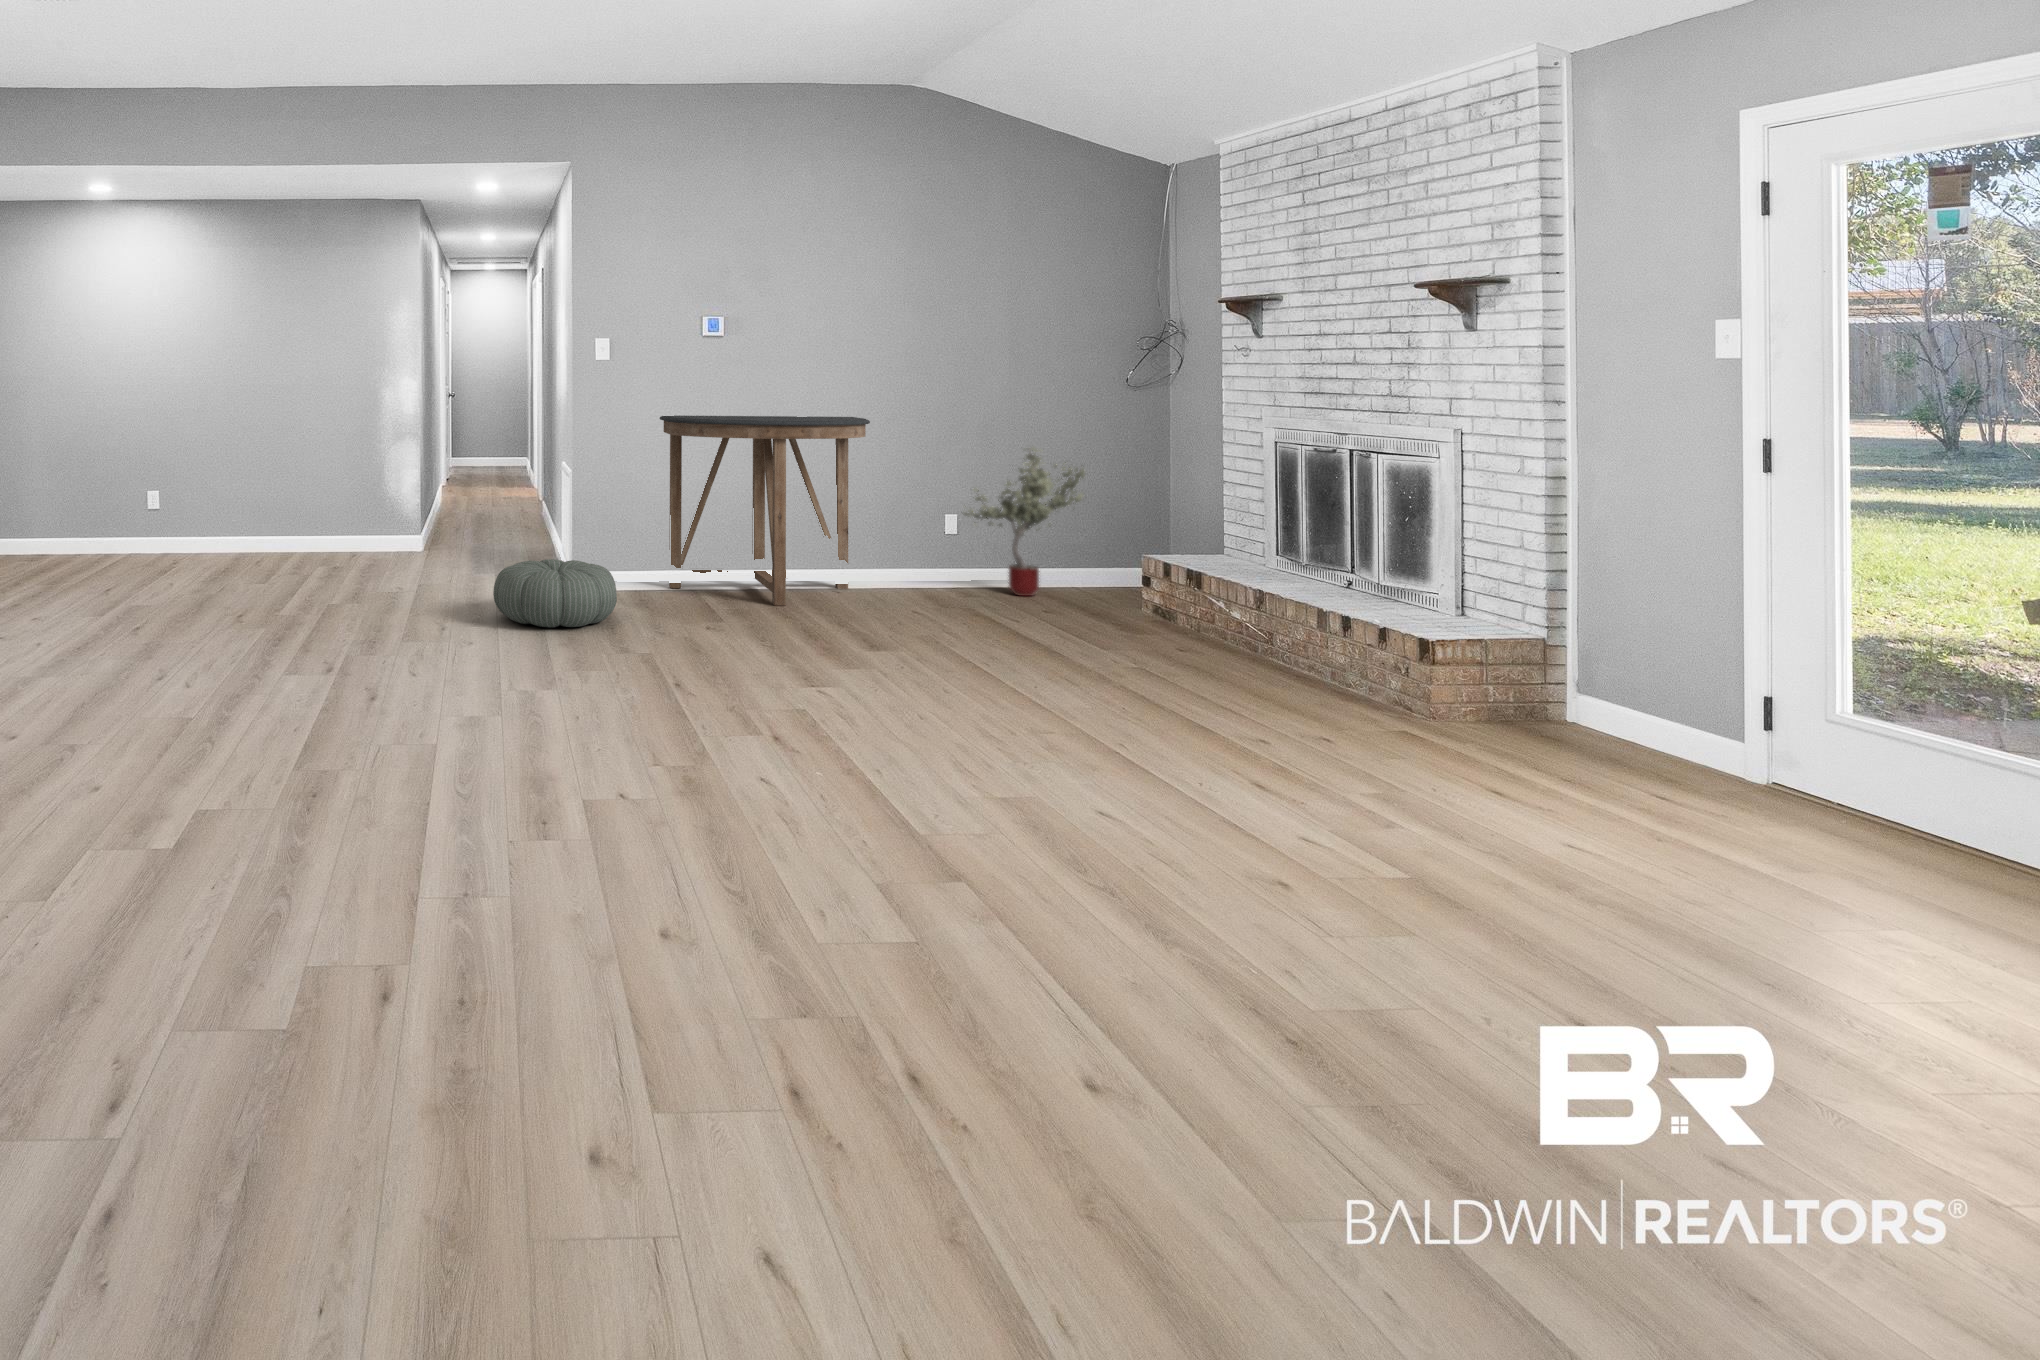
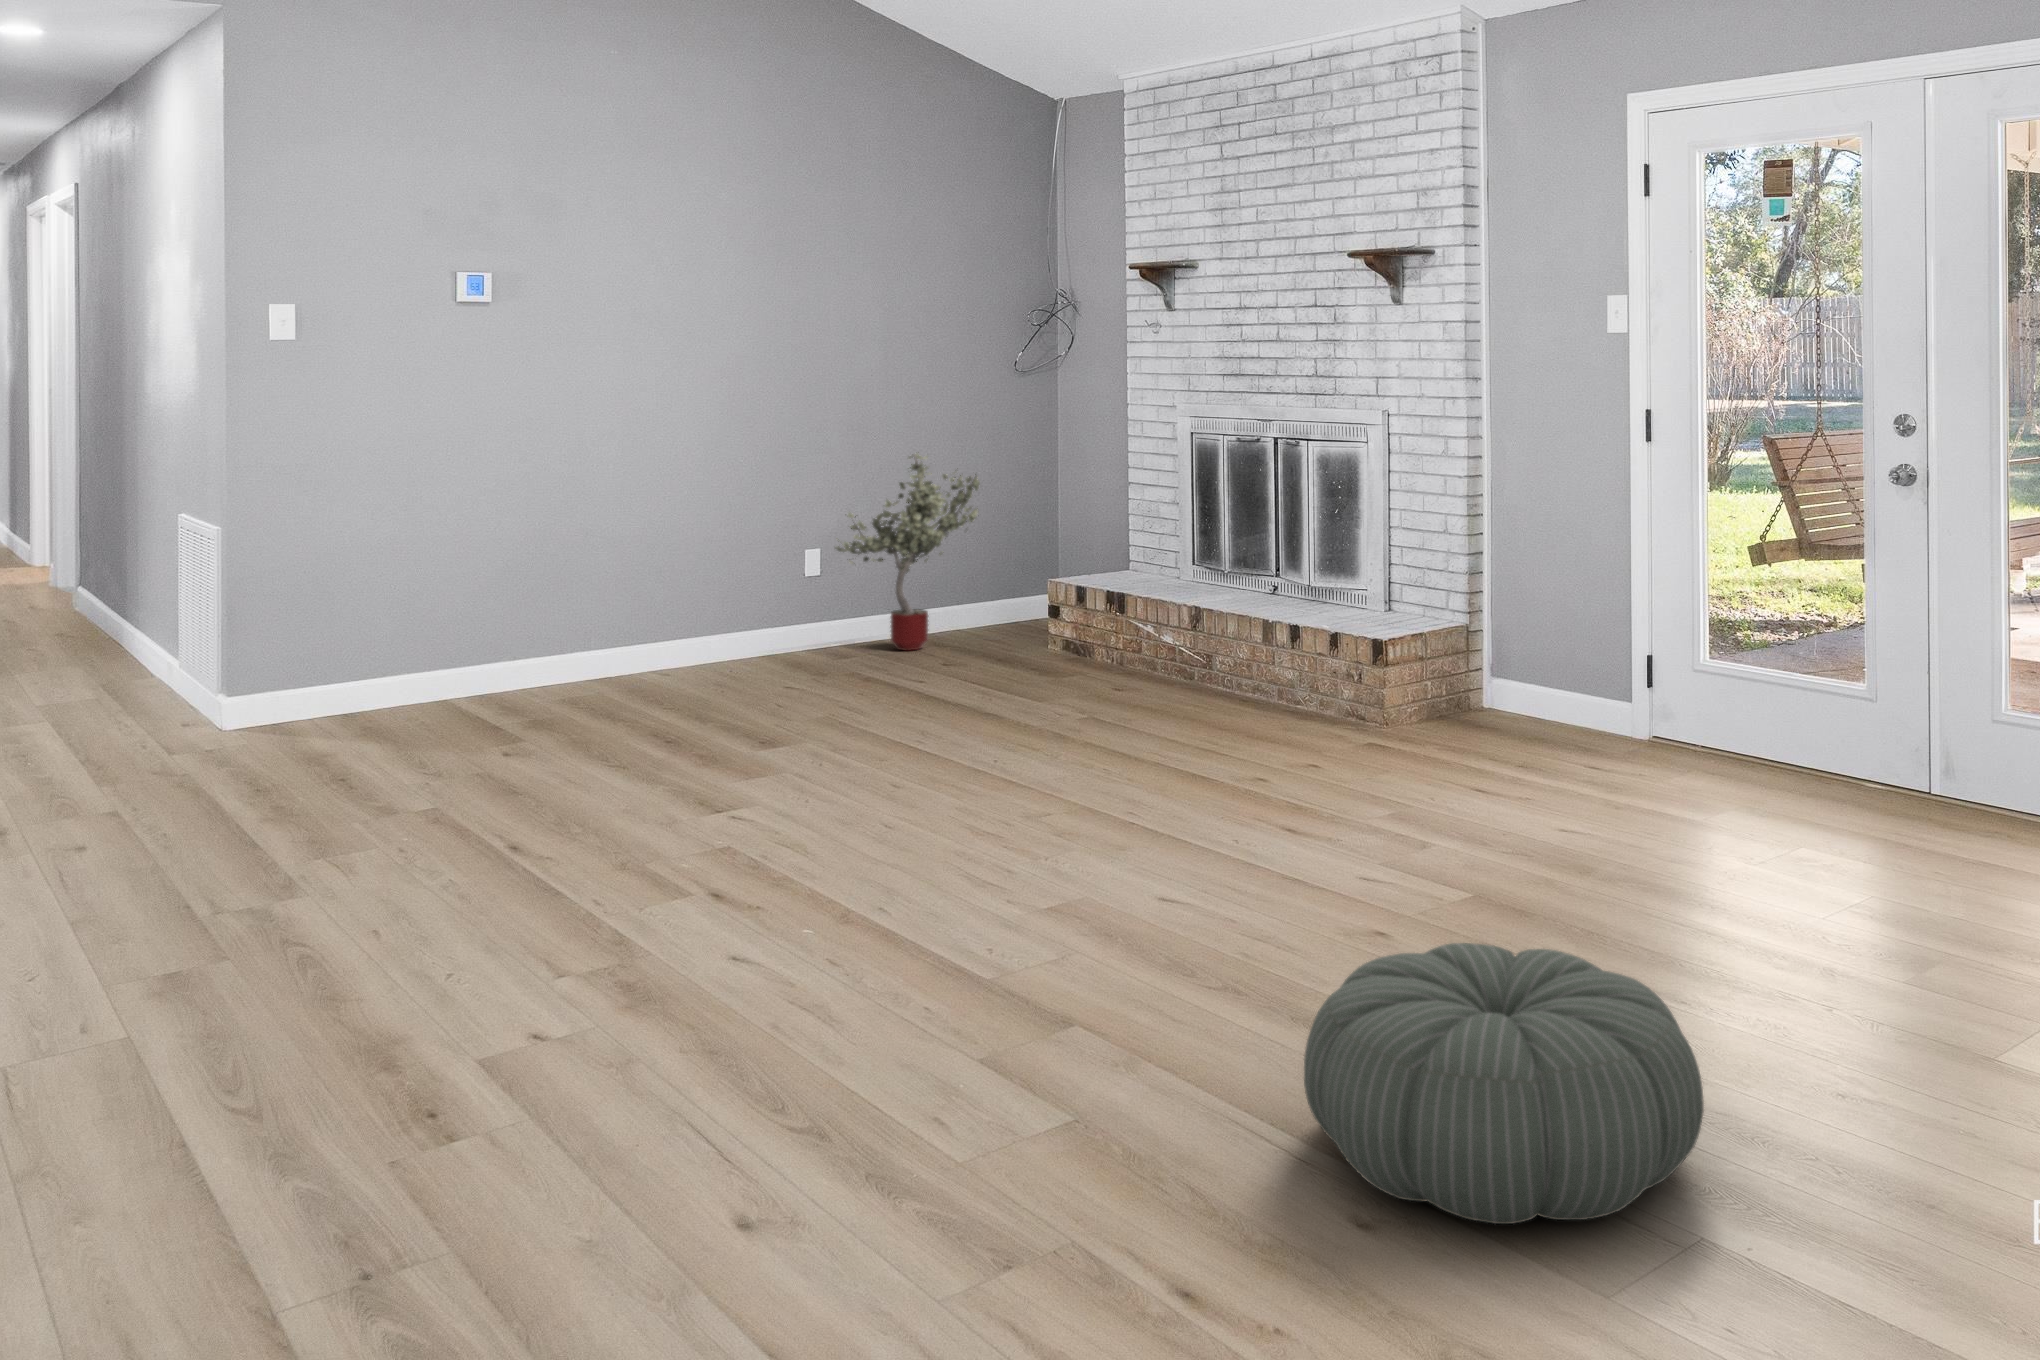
console table: present [660,415,870,606] -> none [386,424,719,711]
pouf: present [493,559,617,627] -> present [1304,943,1704,1224]

